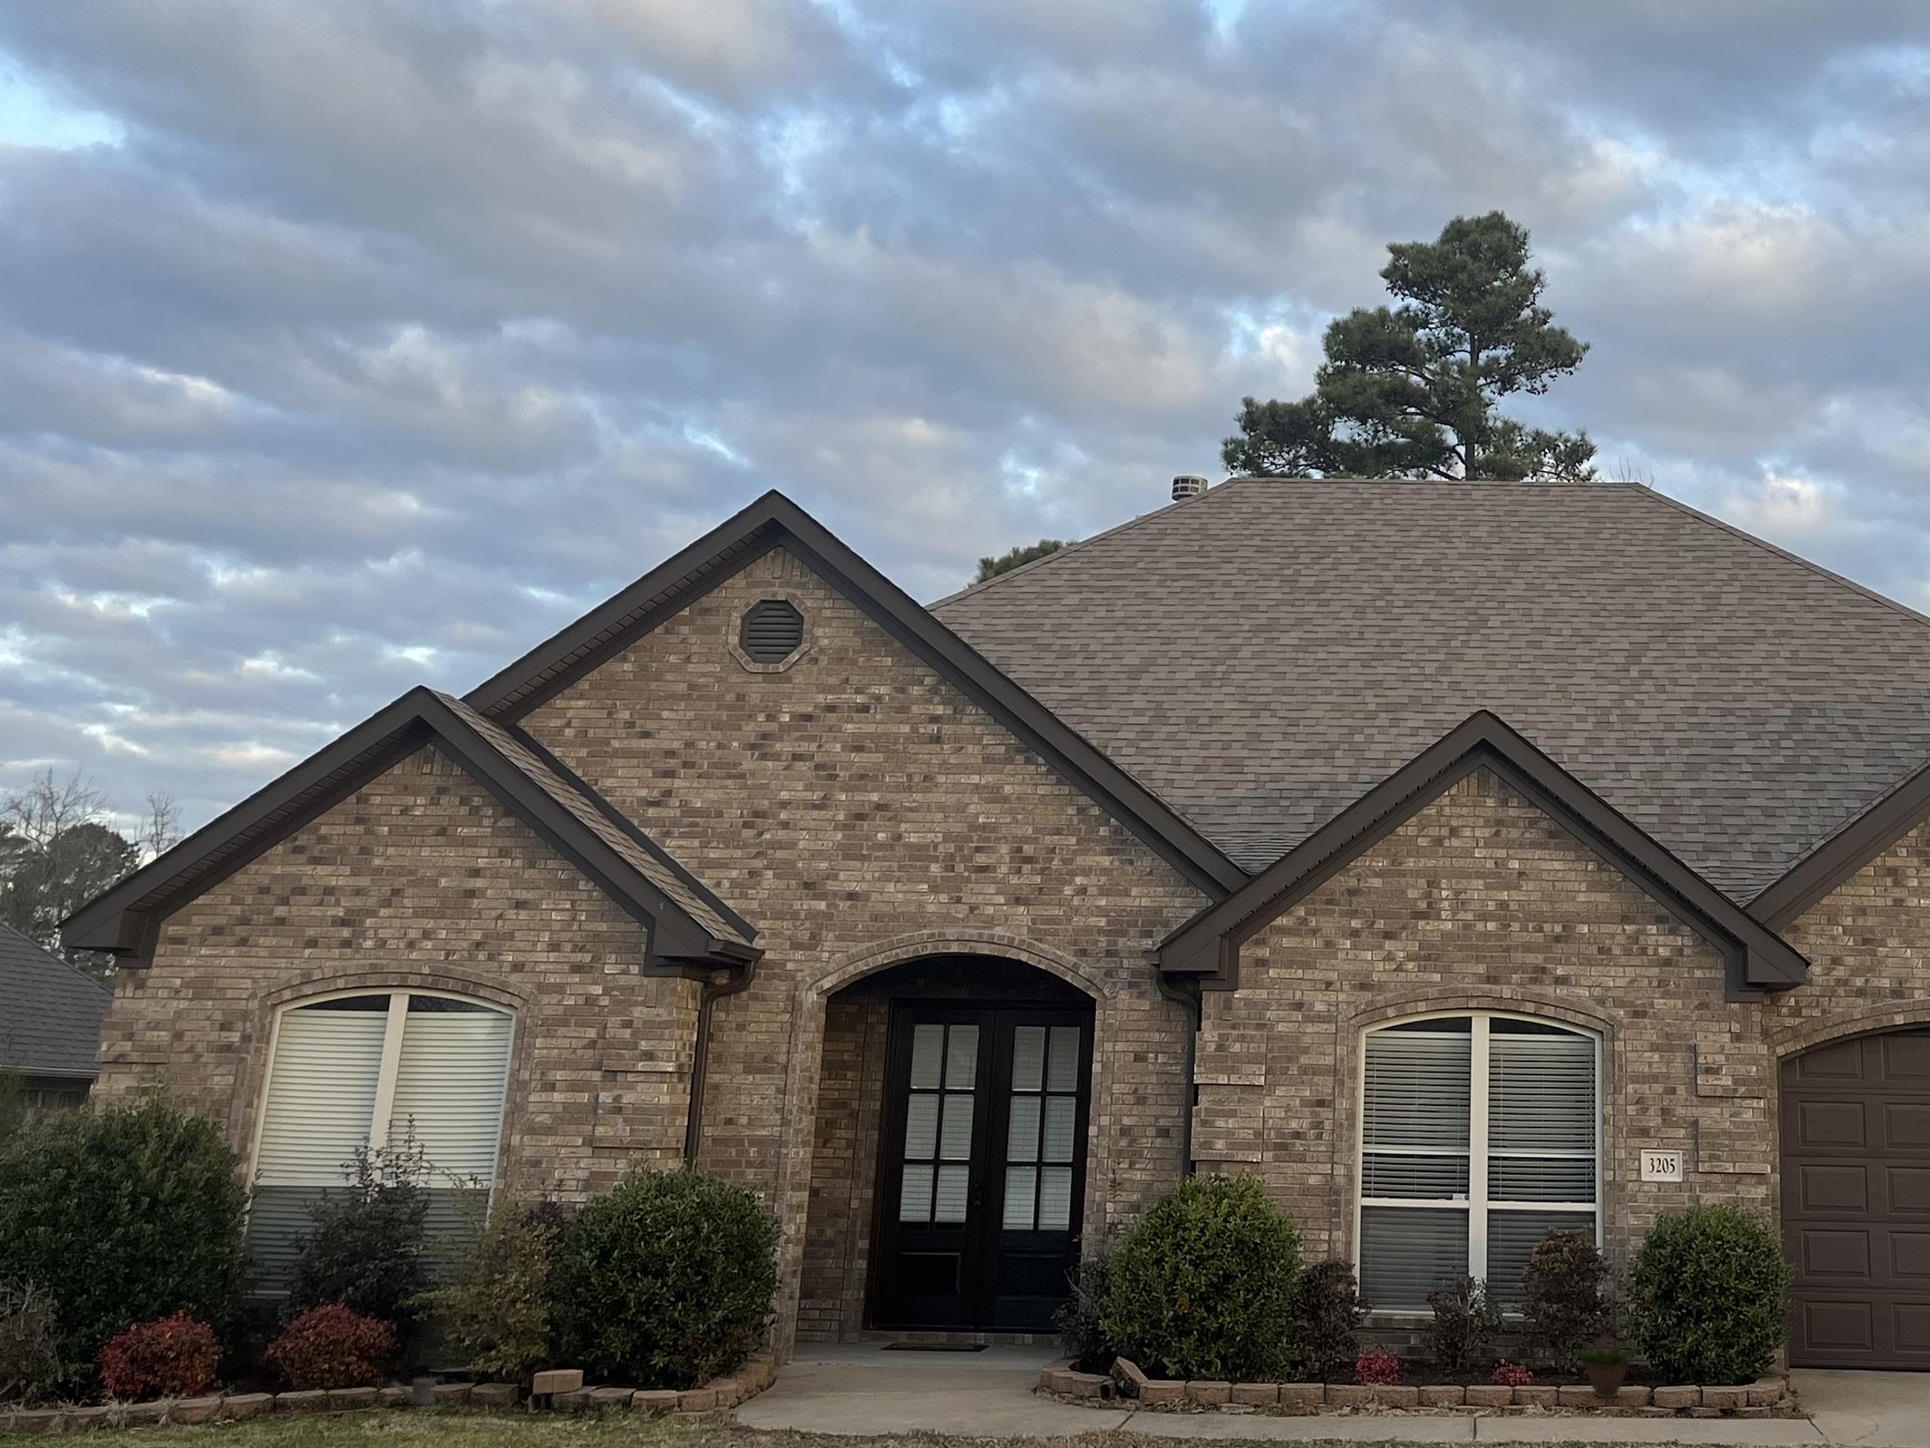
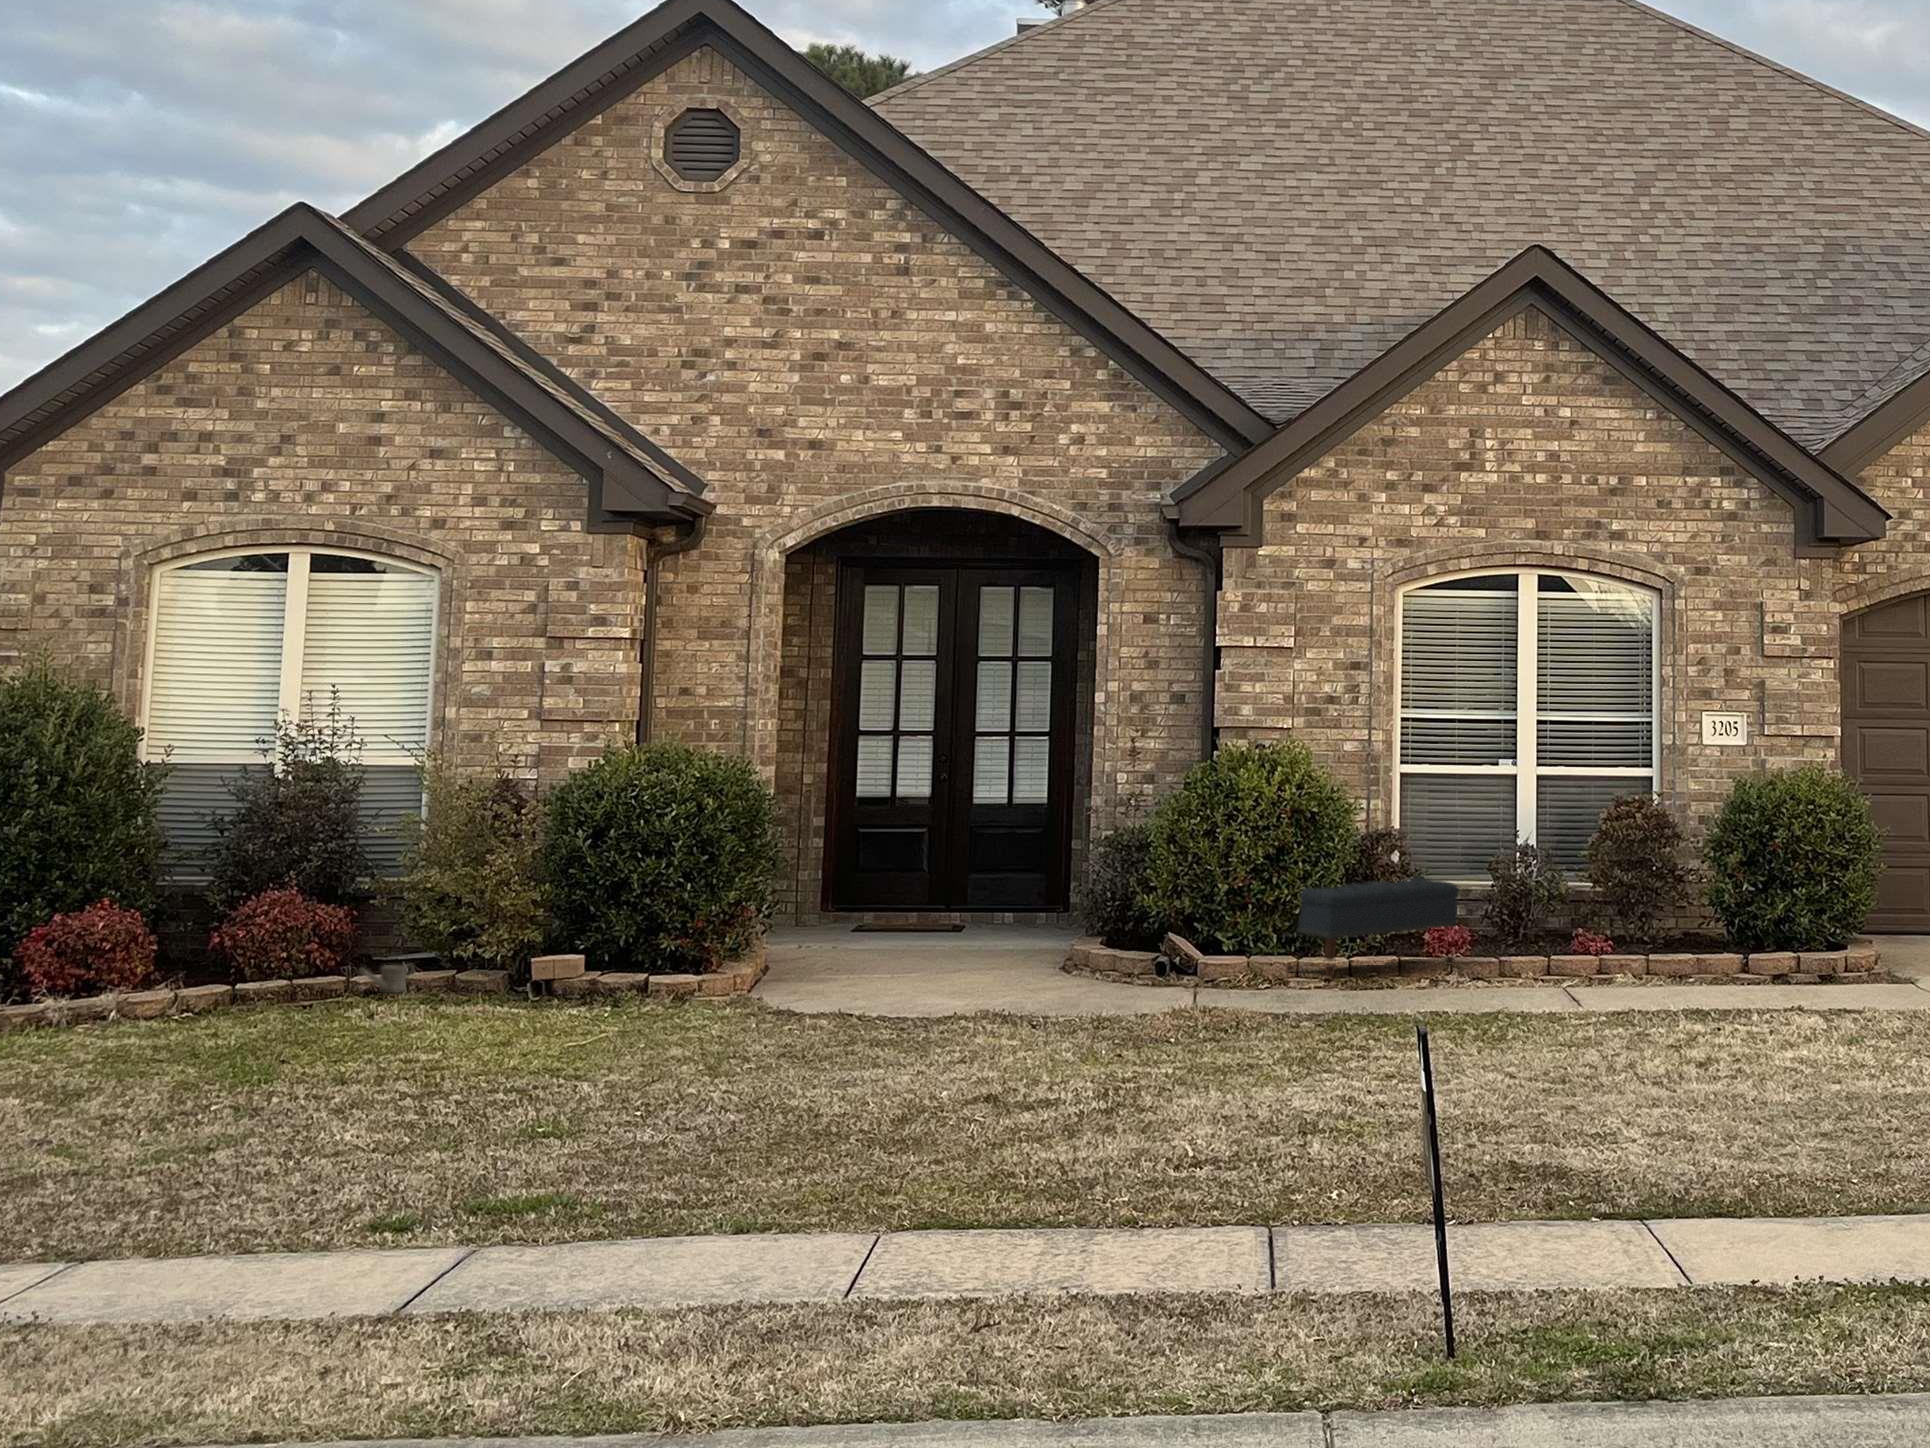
bench: none [1231,1308,1399,1408] -> present [1286,877,1460,978]
decorative plant: present [1571,1345,1642,1397] -> none [1633,909,1718,963]

